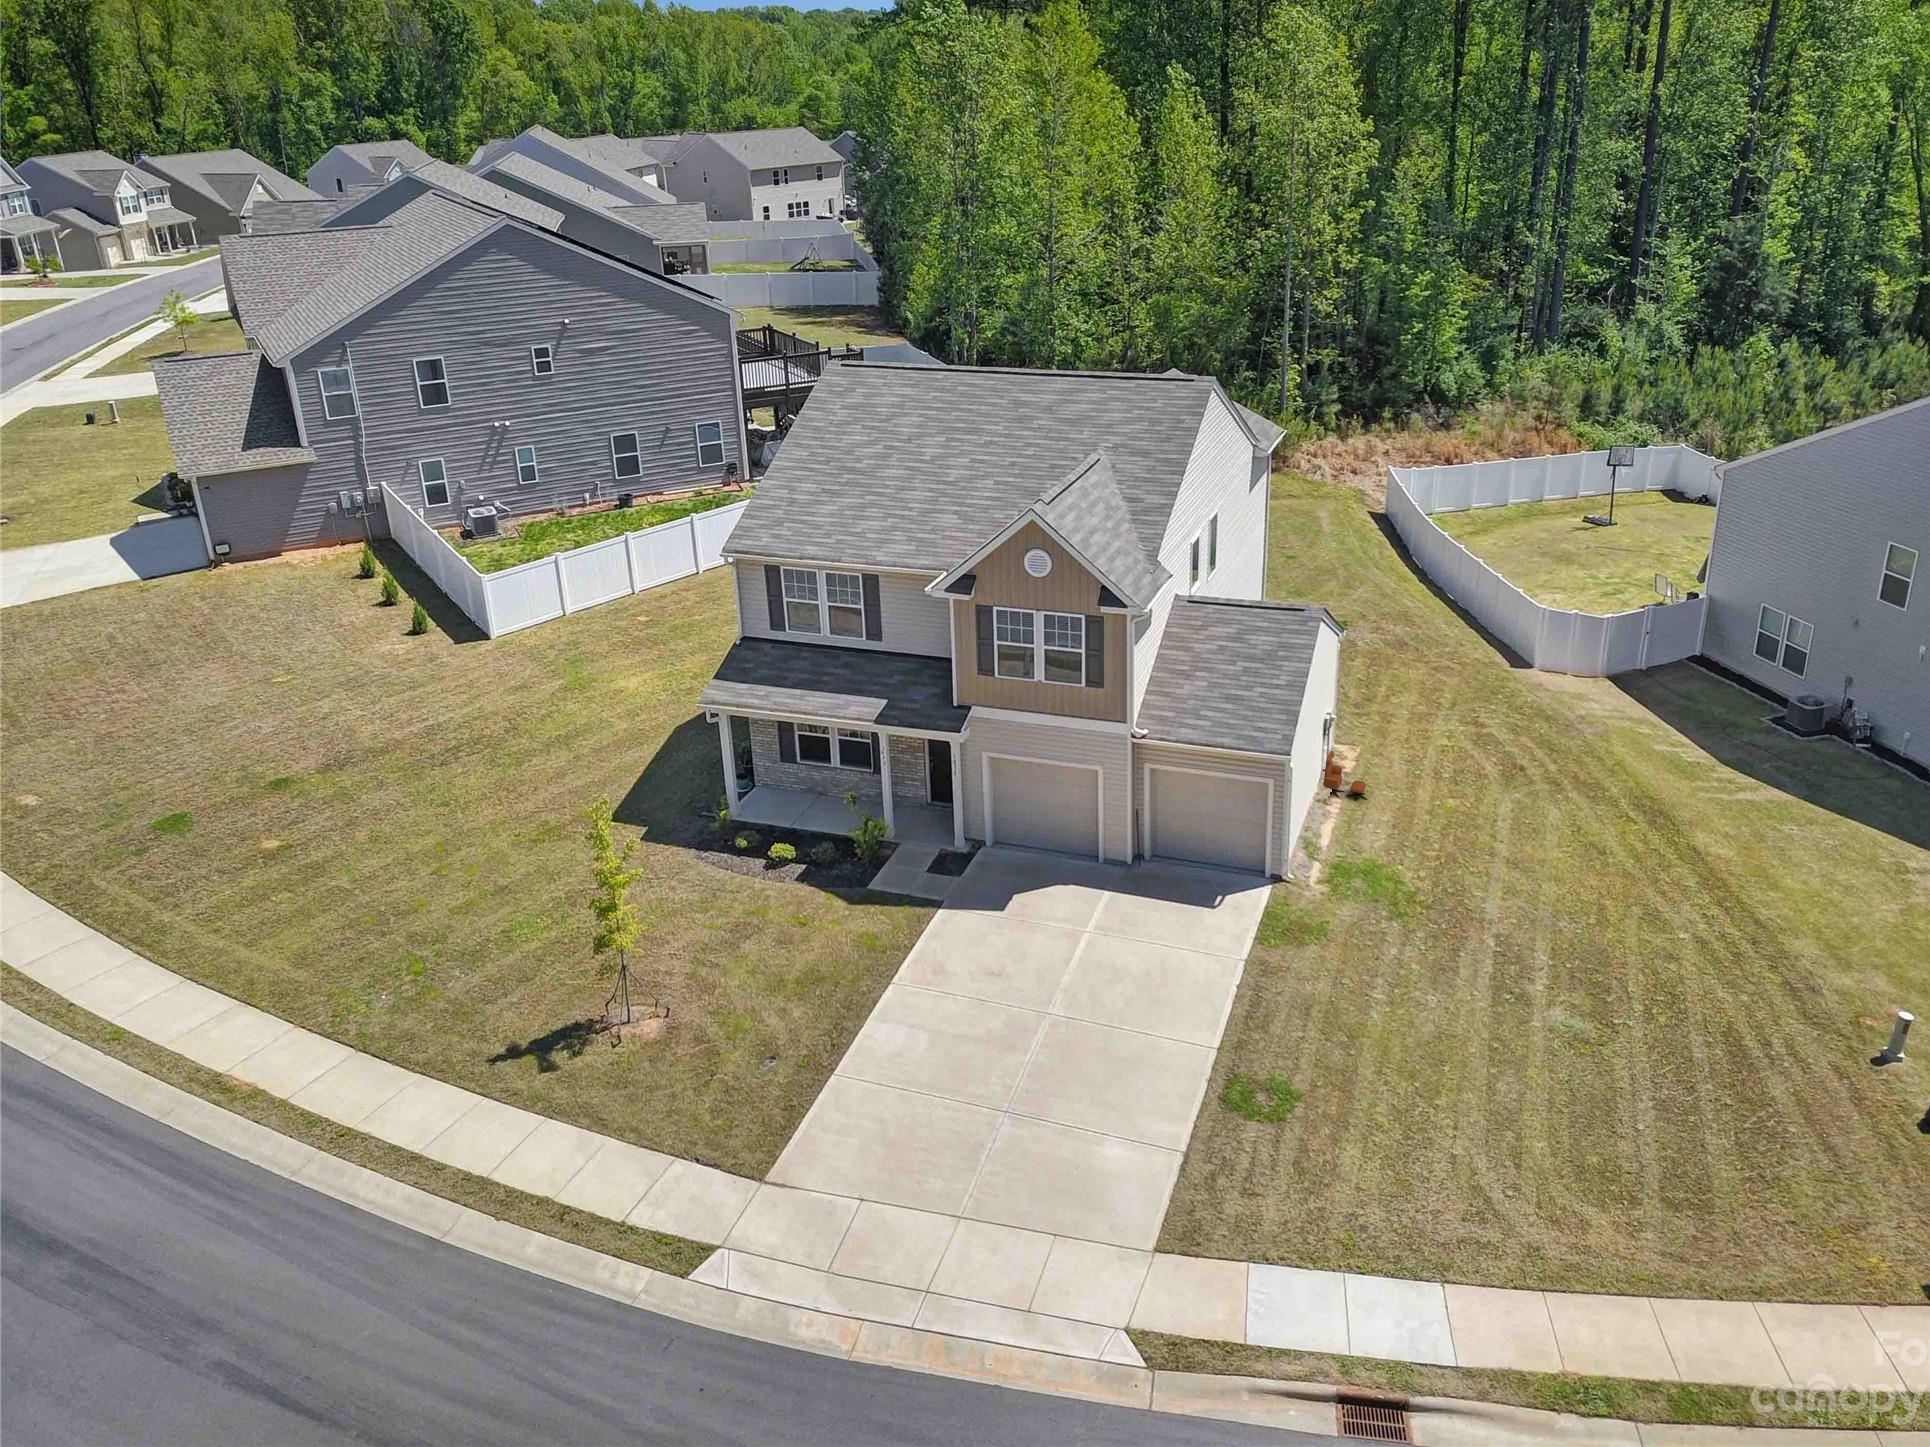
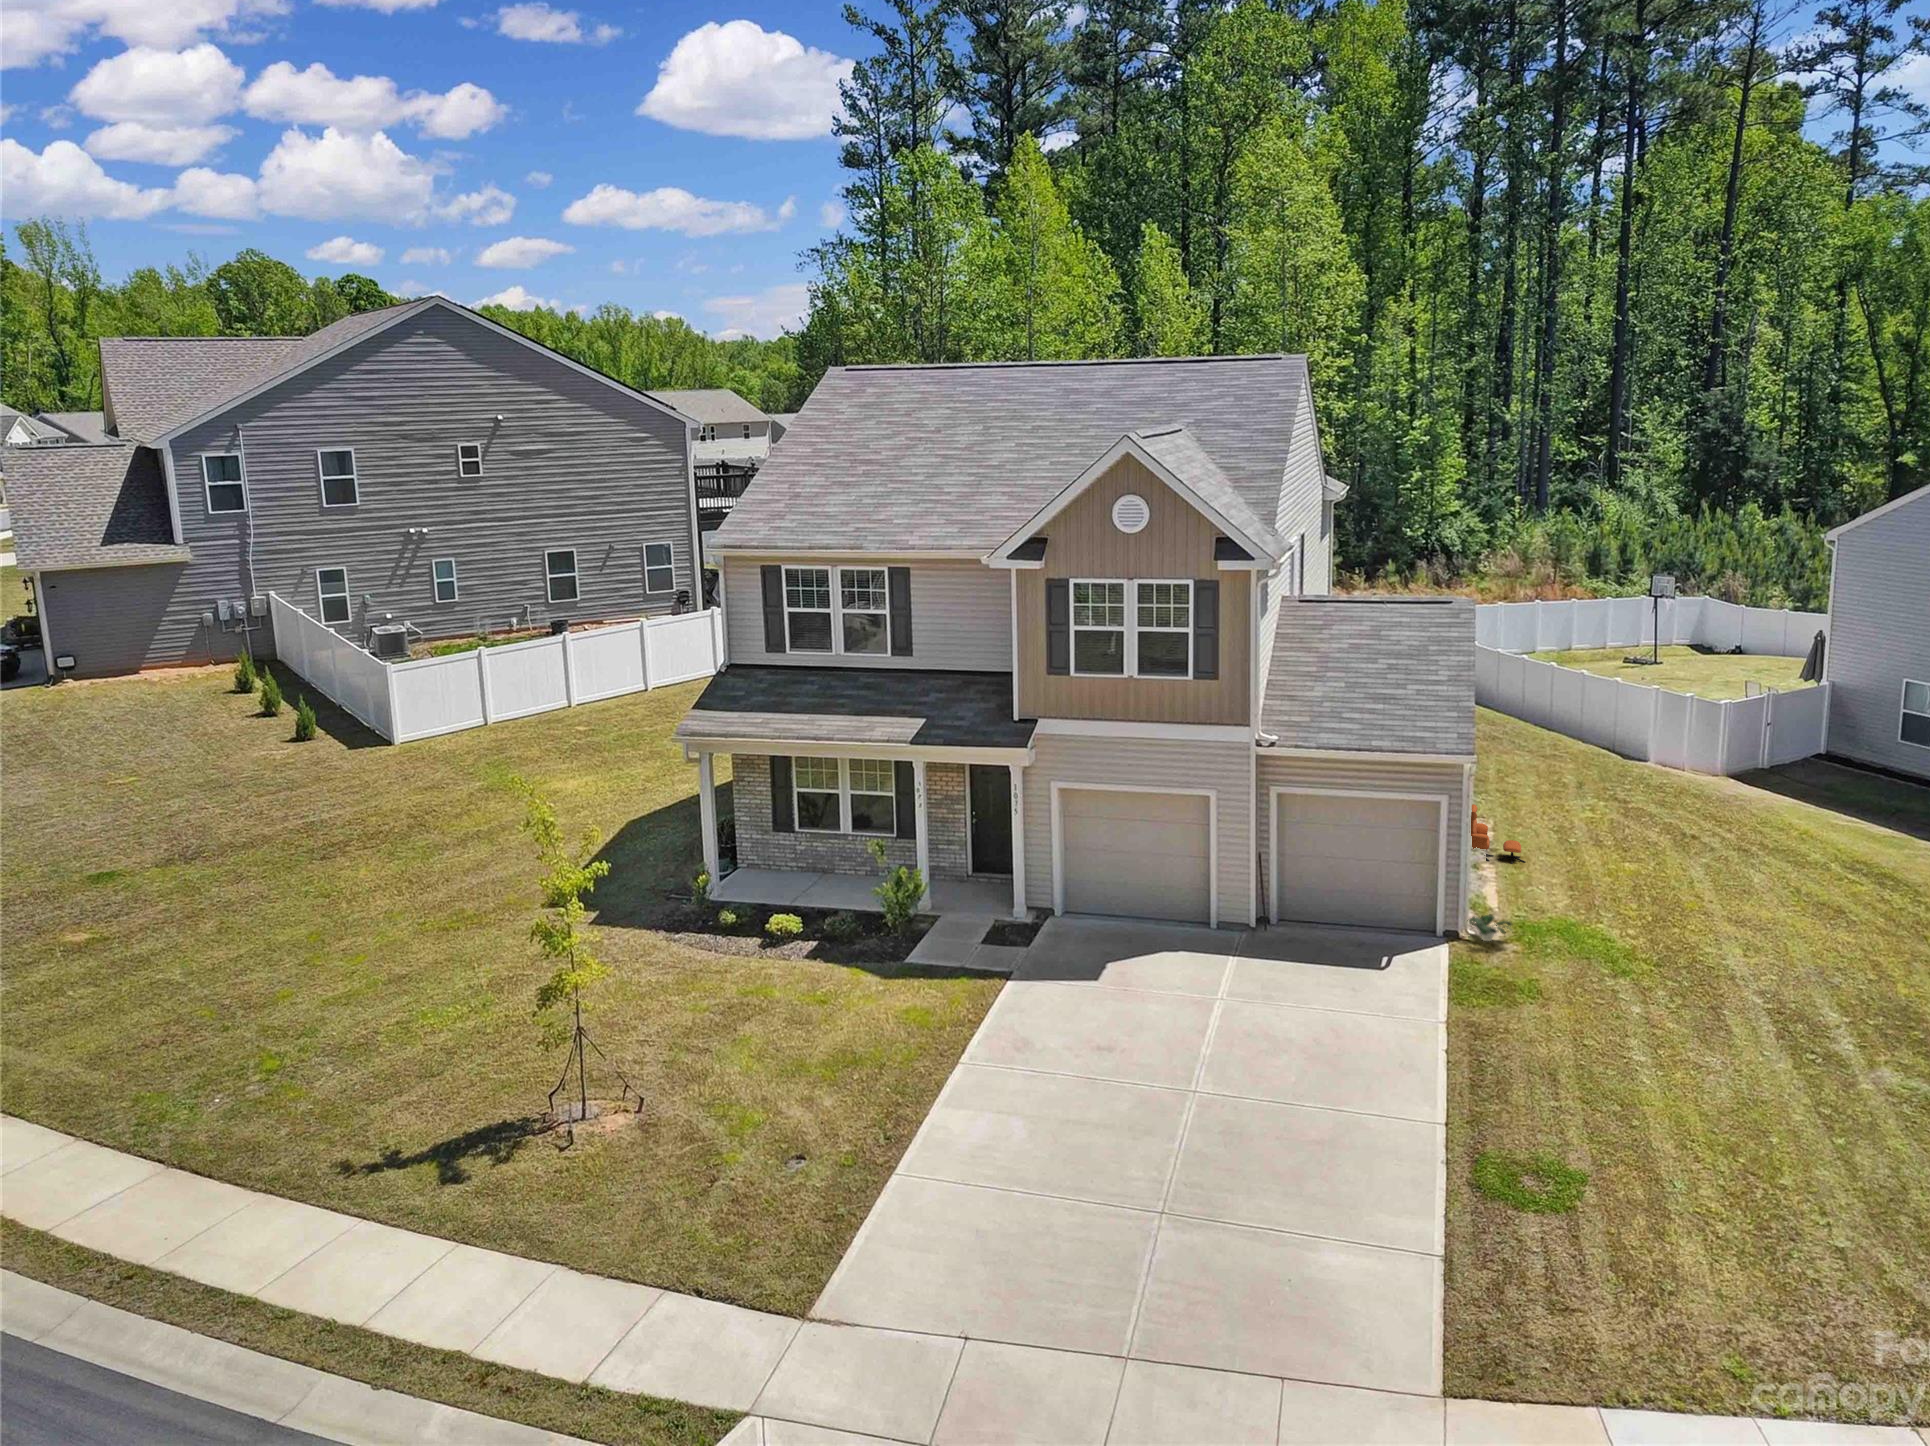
potted plant: none [1290,862,1324,884] -> present [1467,915,1512,941]

